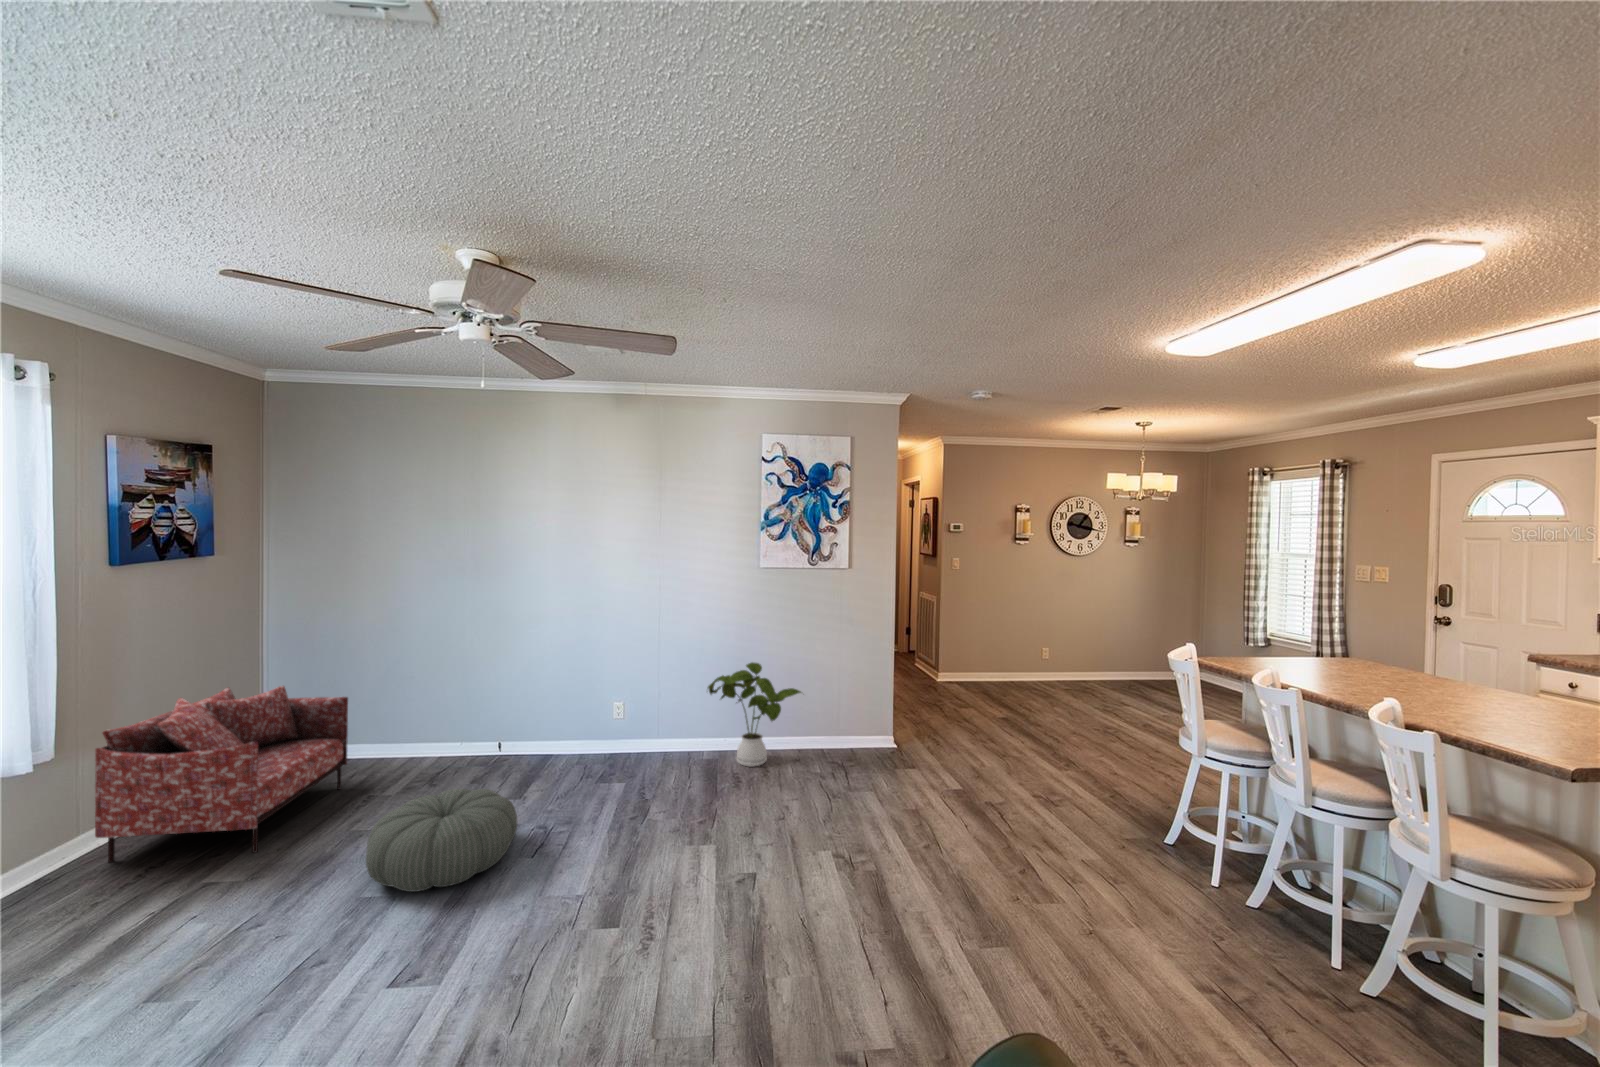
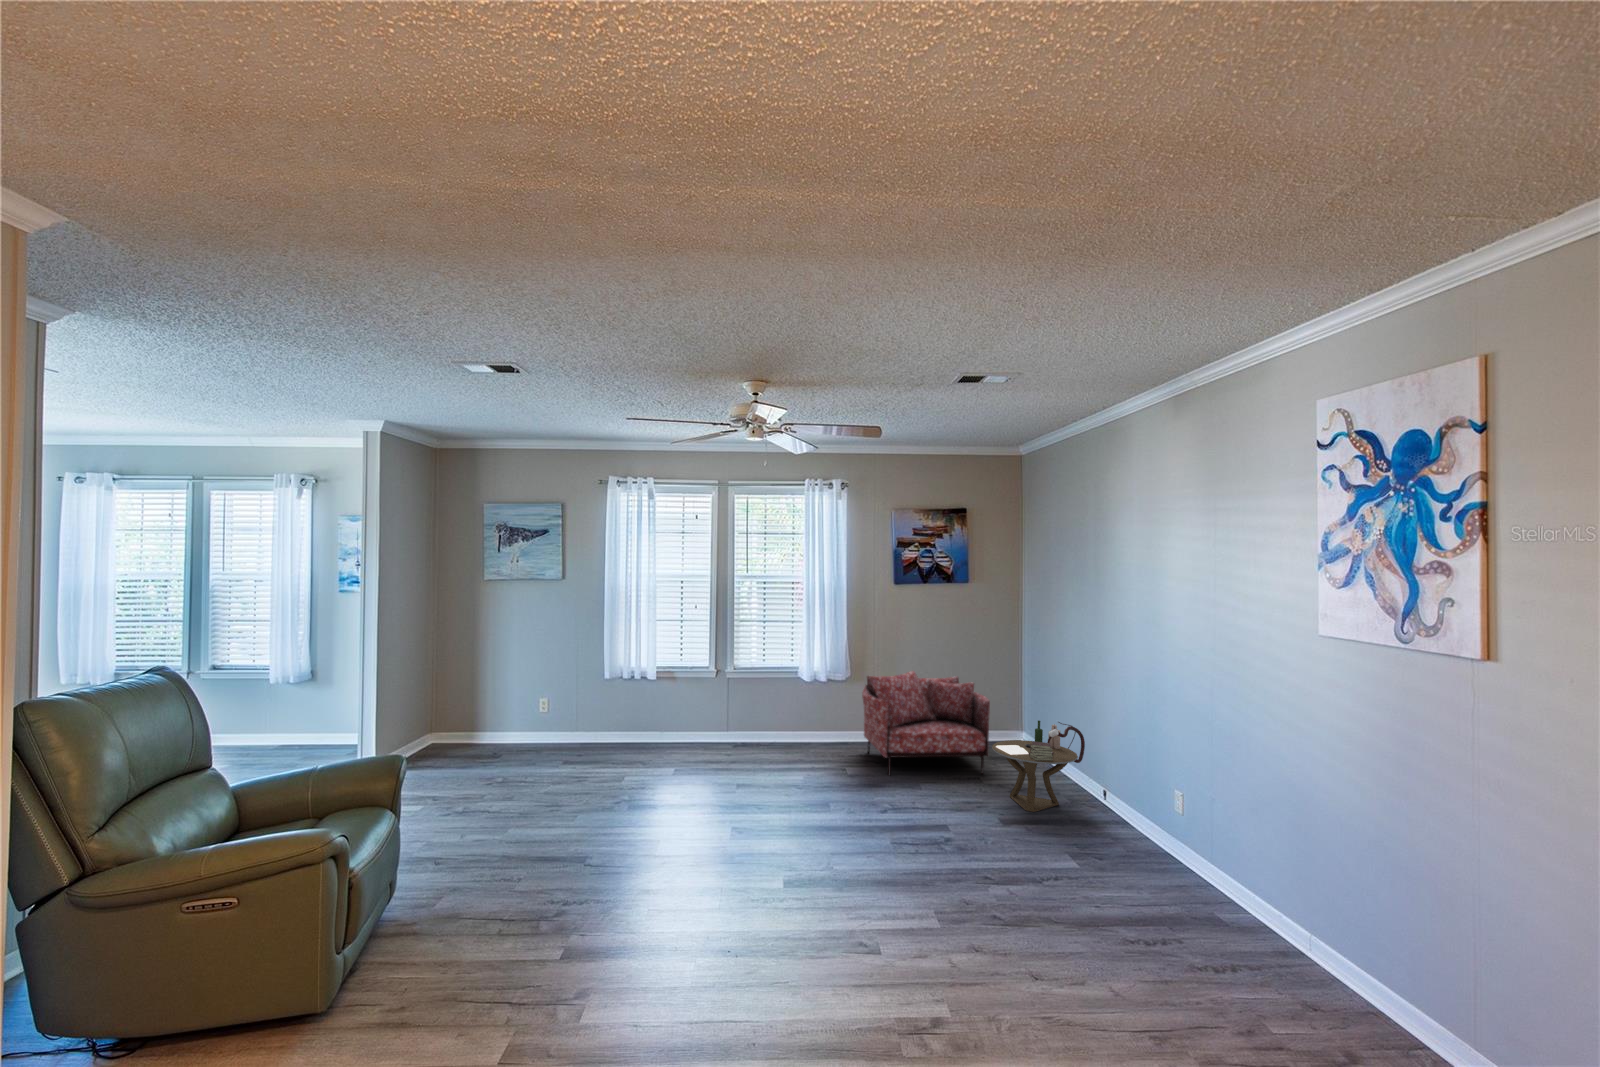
house plant: present [708,662,801,767] -> none [1161,780,1357,972]
side table: none [410,687,508,786] -> present [992,720,1085,812]
pouf: present [366,789,517,892] -> none [842,768,948,836]

